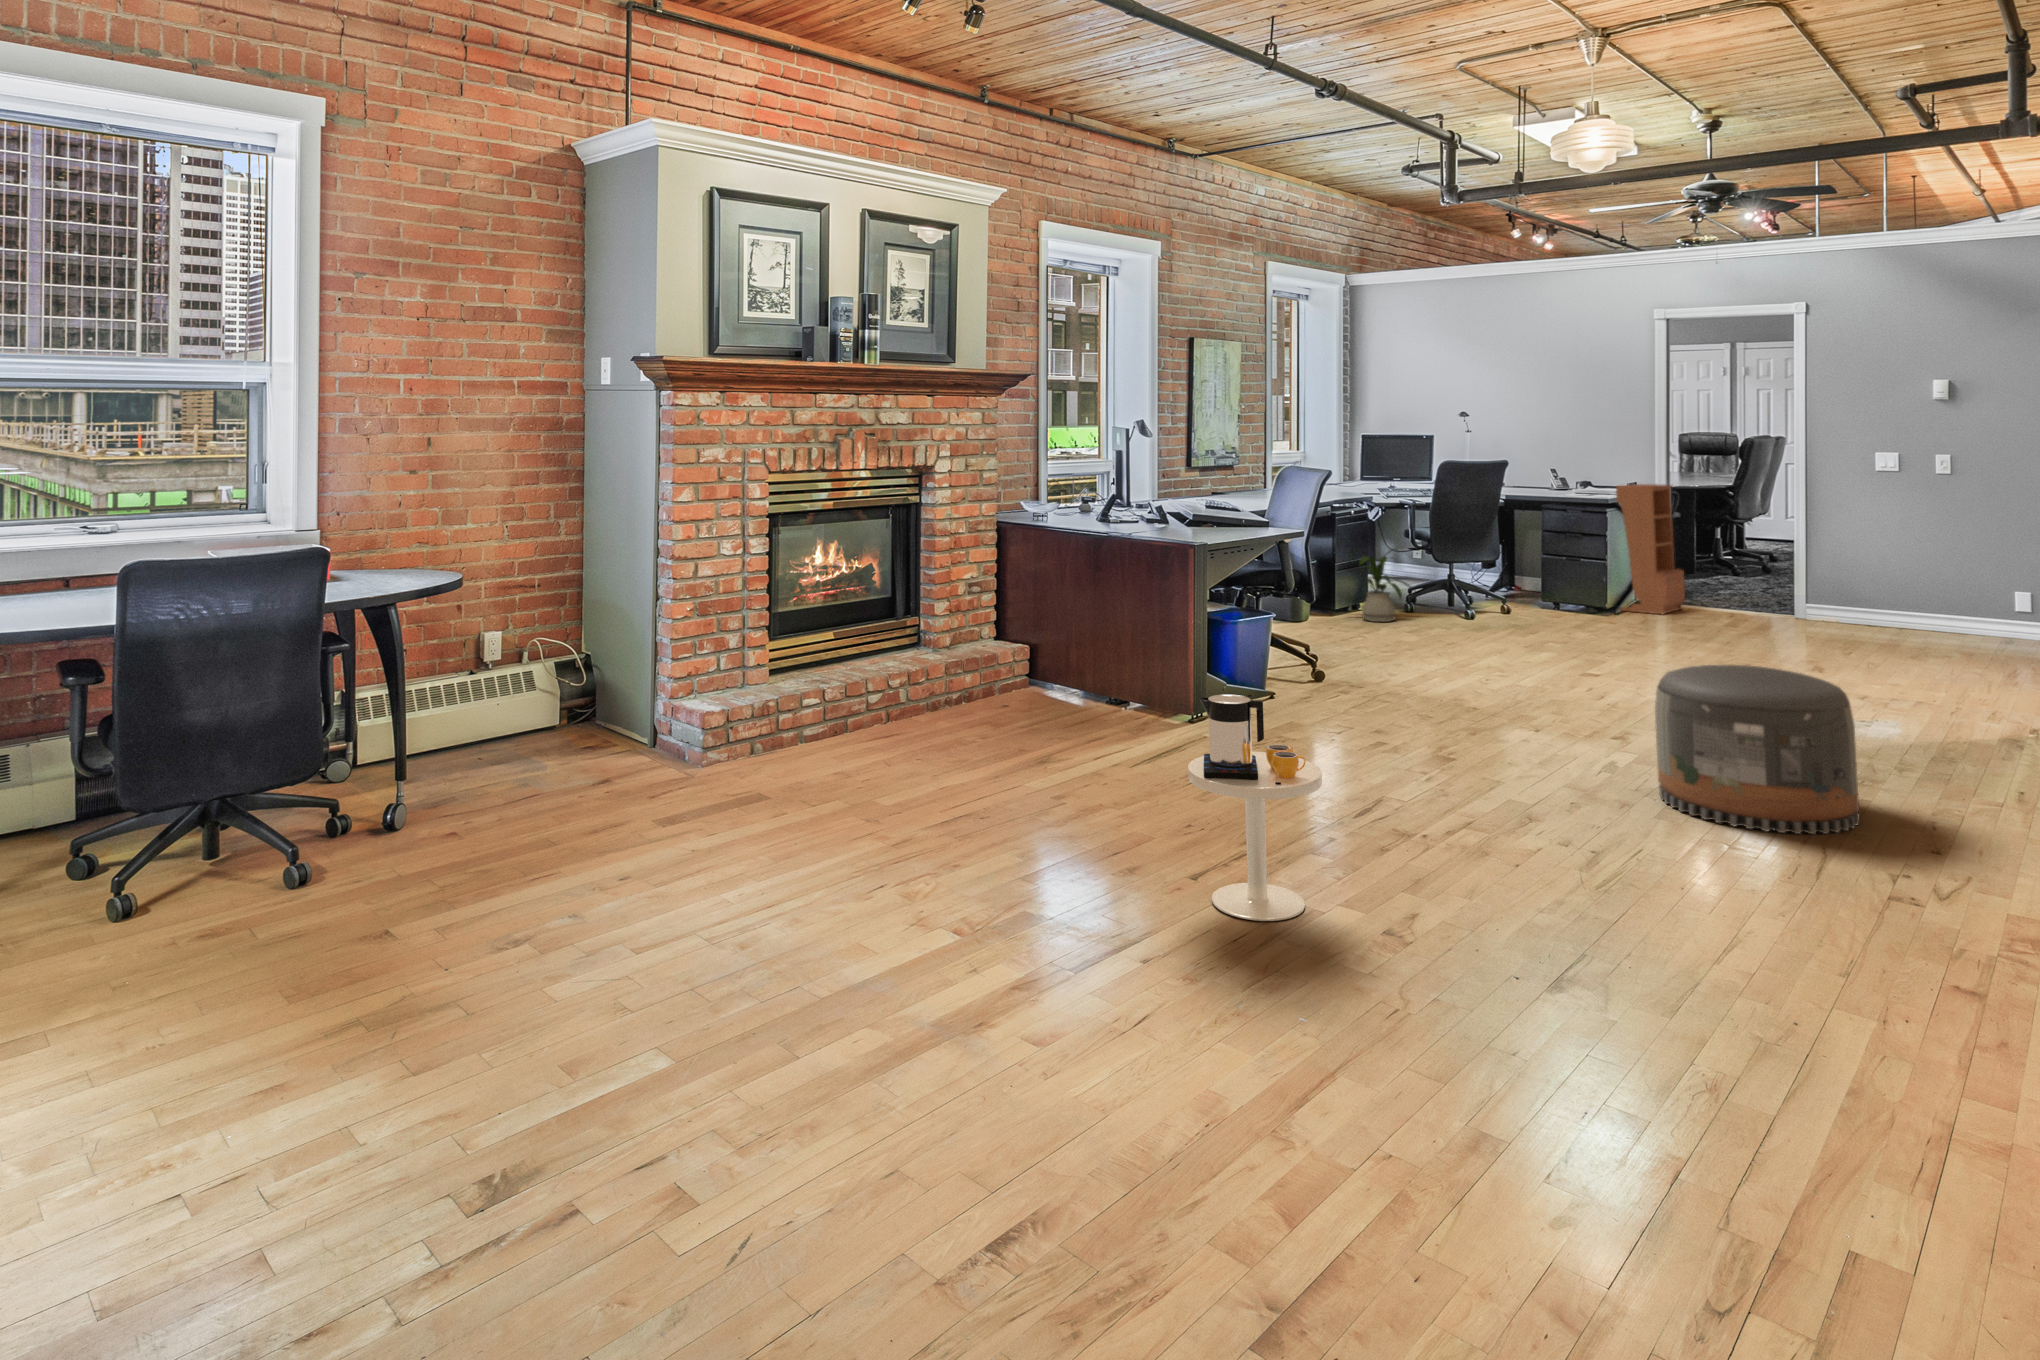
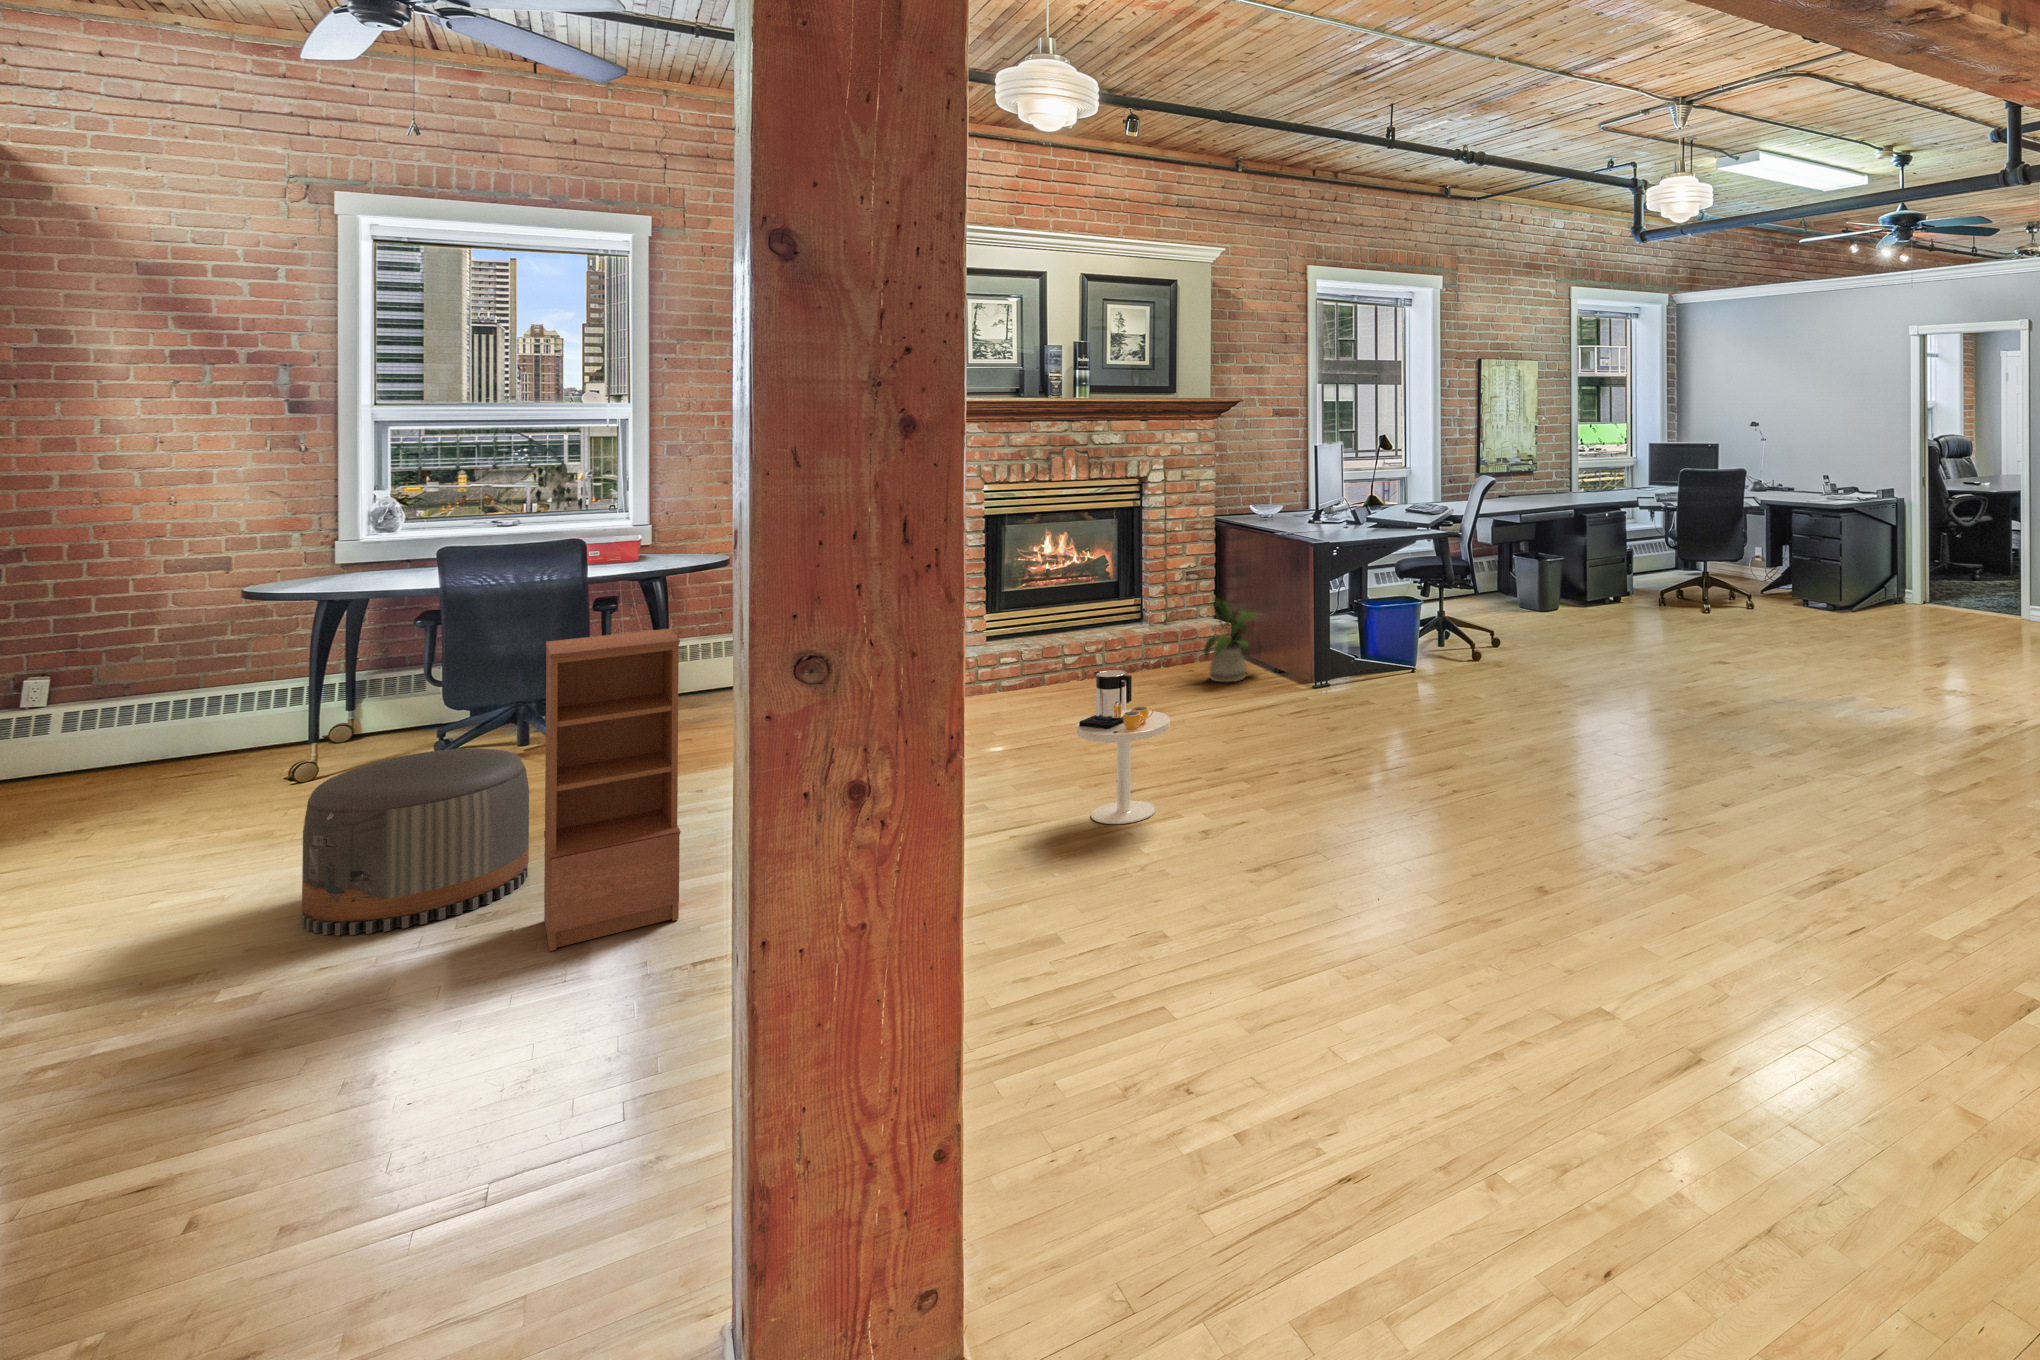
bookcase: present [1616,484,1685,614] -> present [544,629,681,951]
house plant: present [1359,548,1416,622] -> present [1204,599,1261,682]
pouf: present [1655,665,1860,834] -> present [302,748,529,935]

